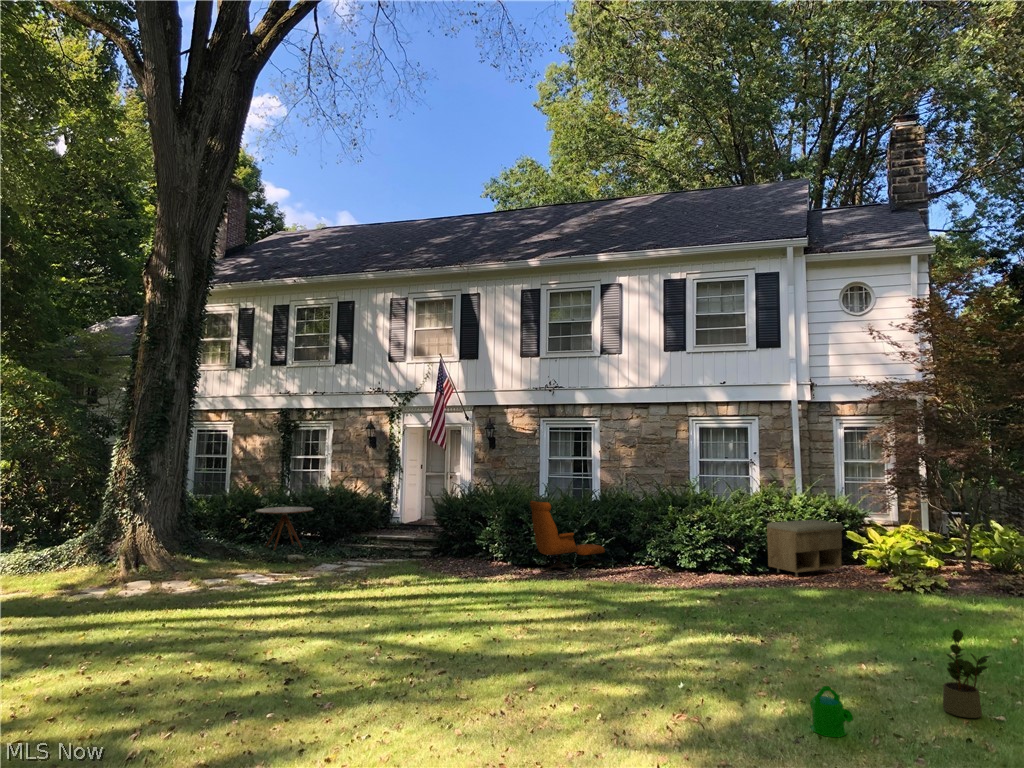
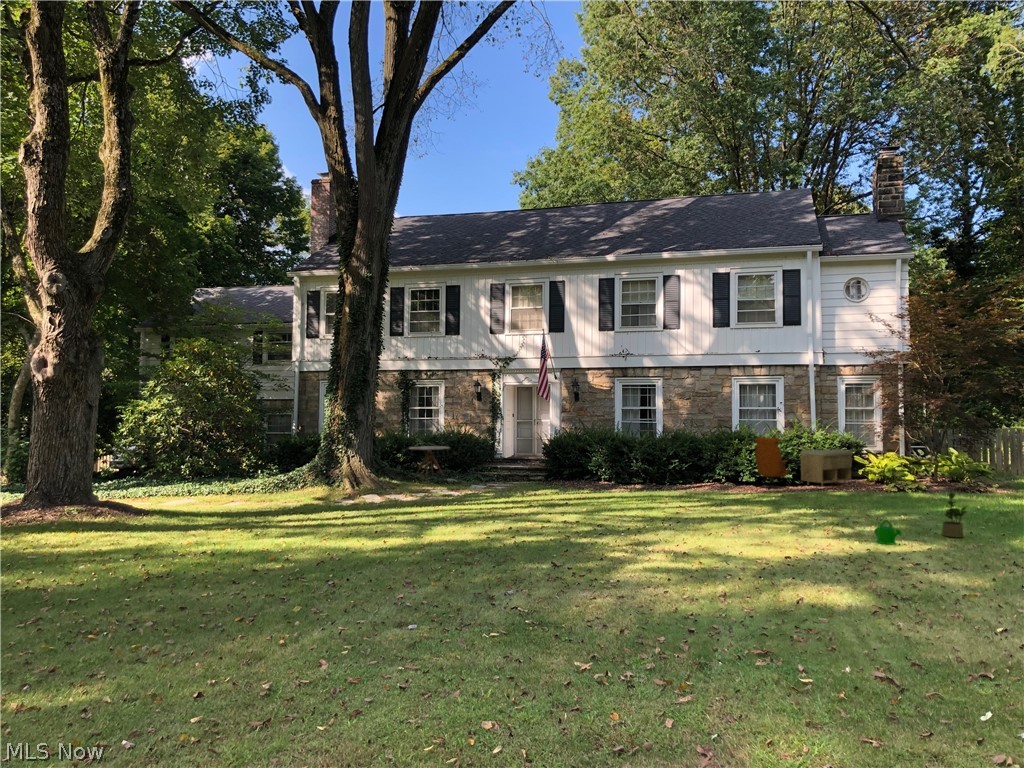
lounge chair: present [530,501,605,573] -> present [755,438,790,489]

